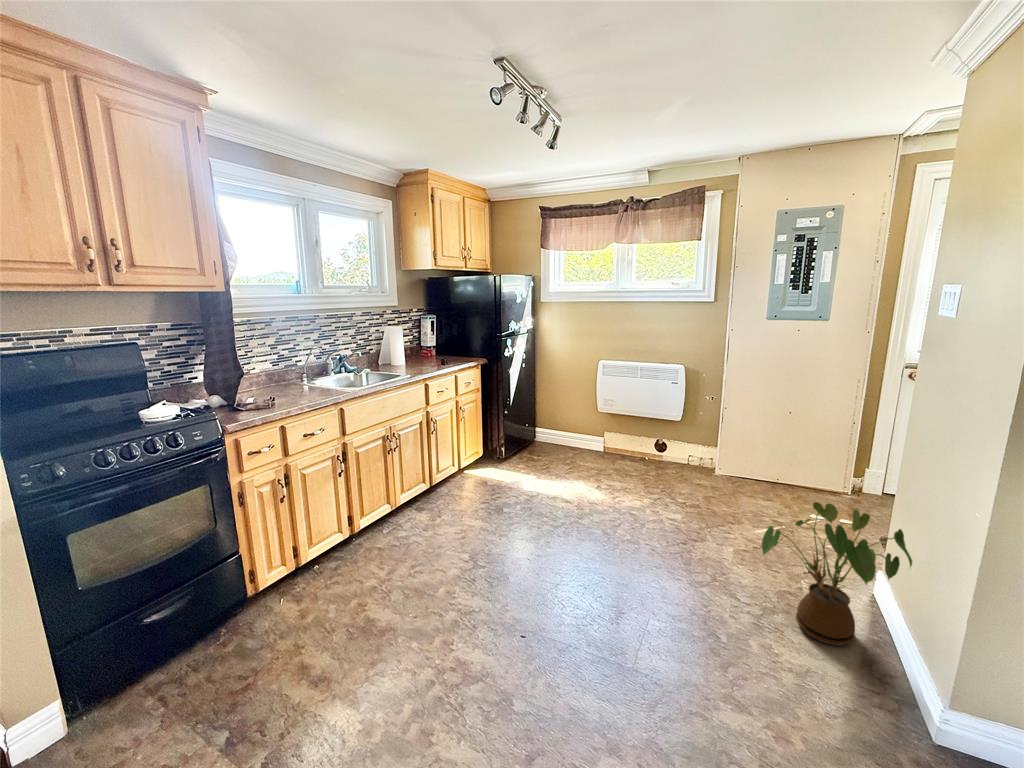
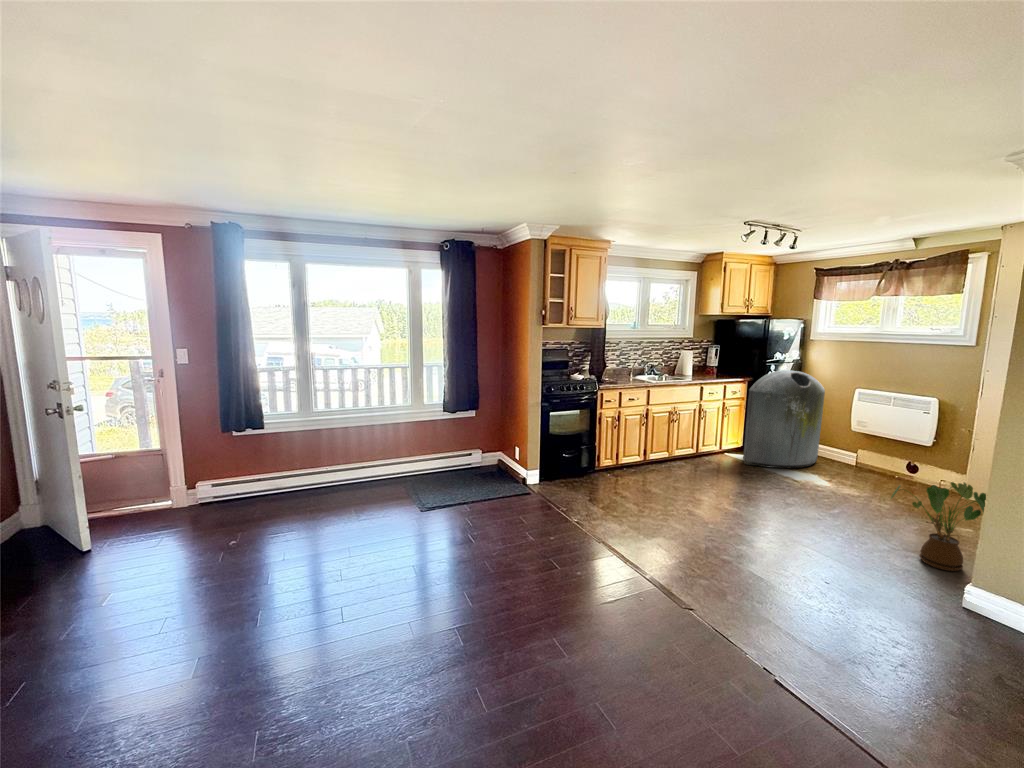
trash can: none [491,345,570,486] -> present [743,370,825,468]

